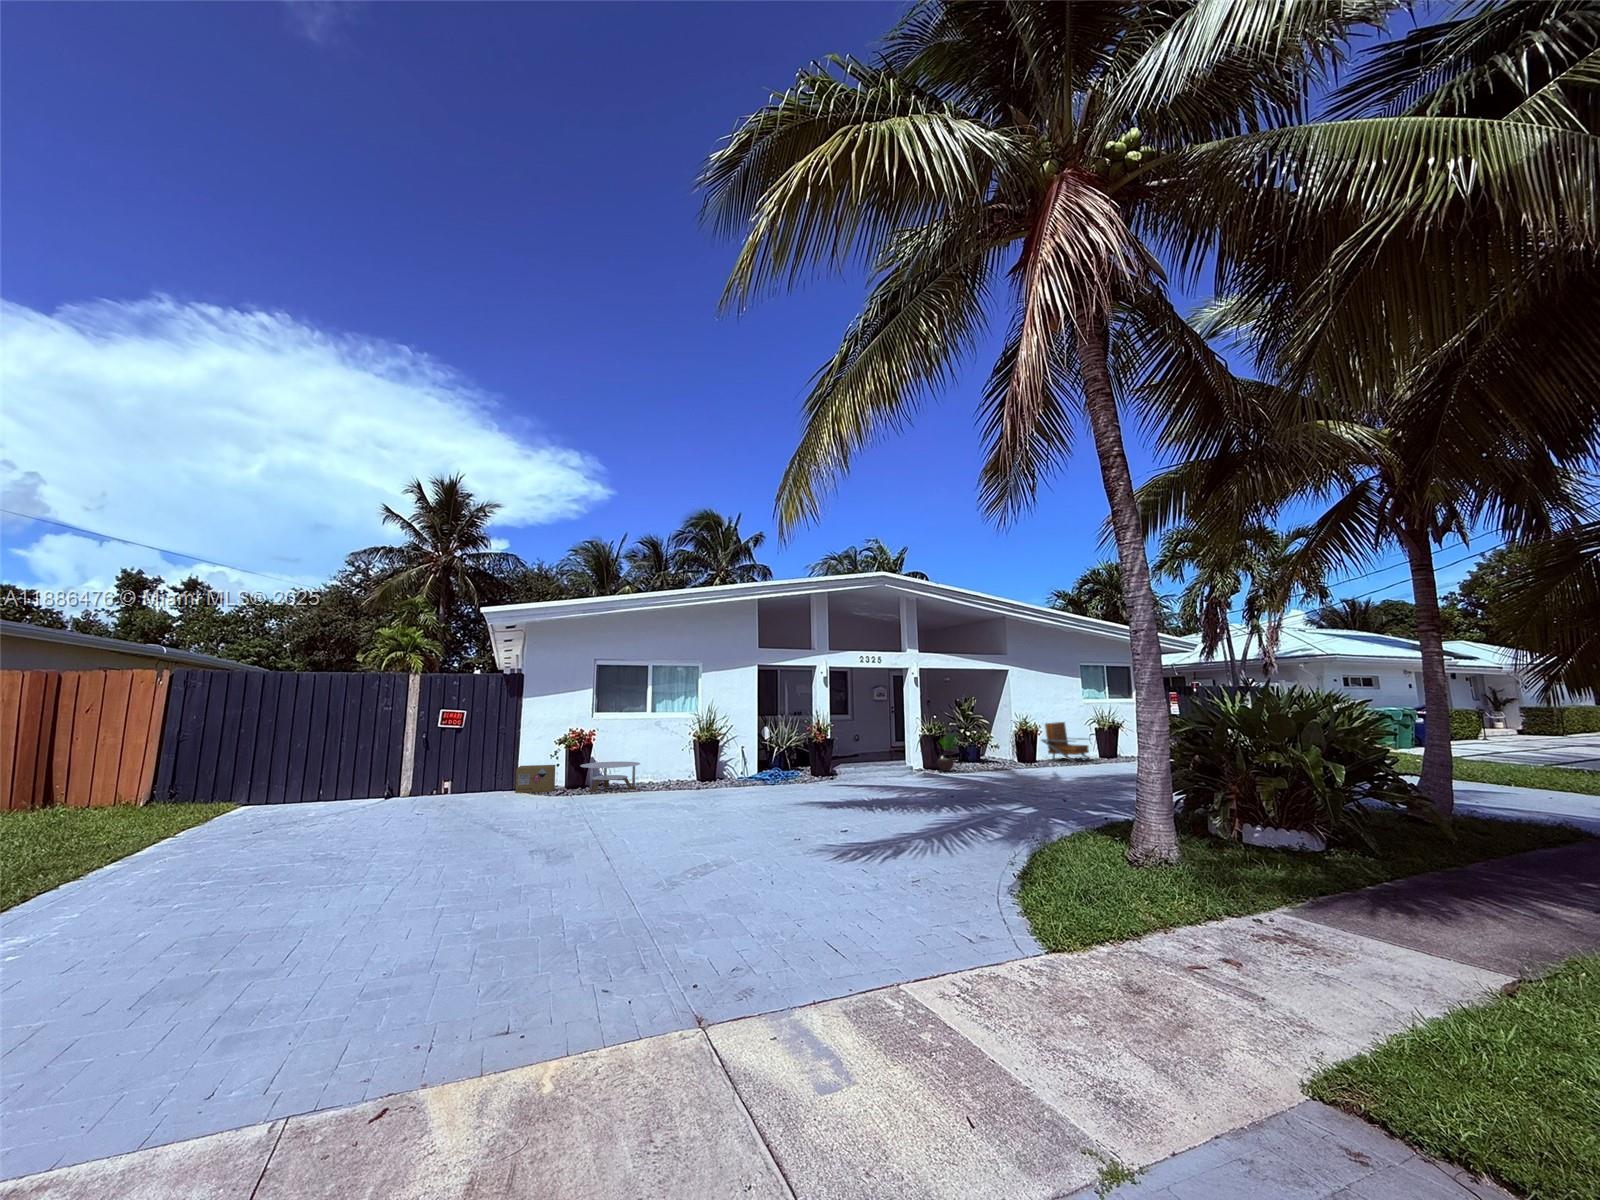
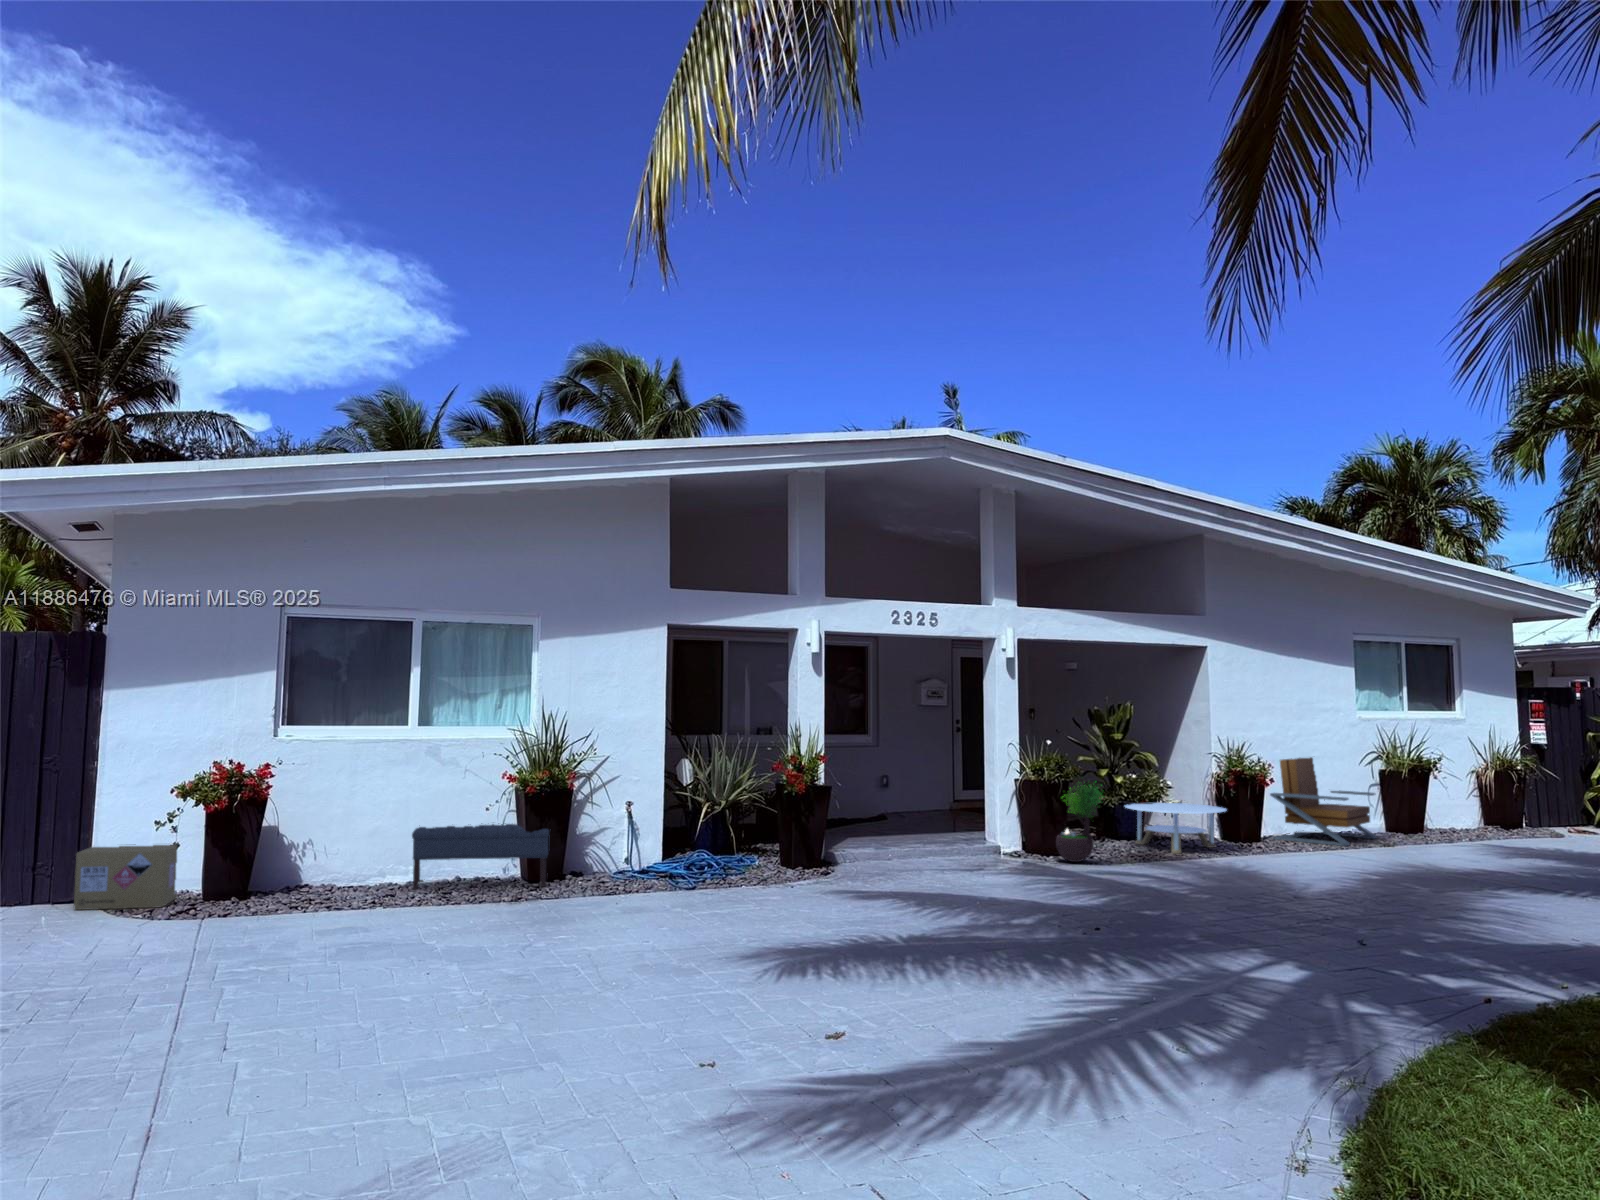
bench: none [652,755,711,784] -> present [412,823,550,889]
round table: present [580,762,640,792] -> present [1125,803,1226,854]

